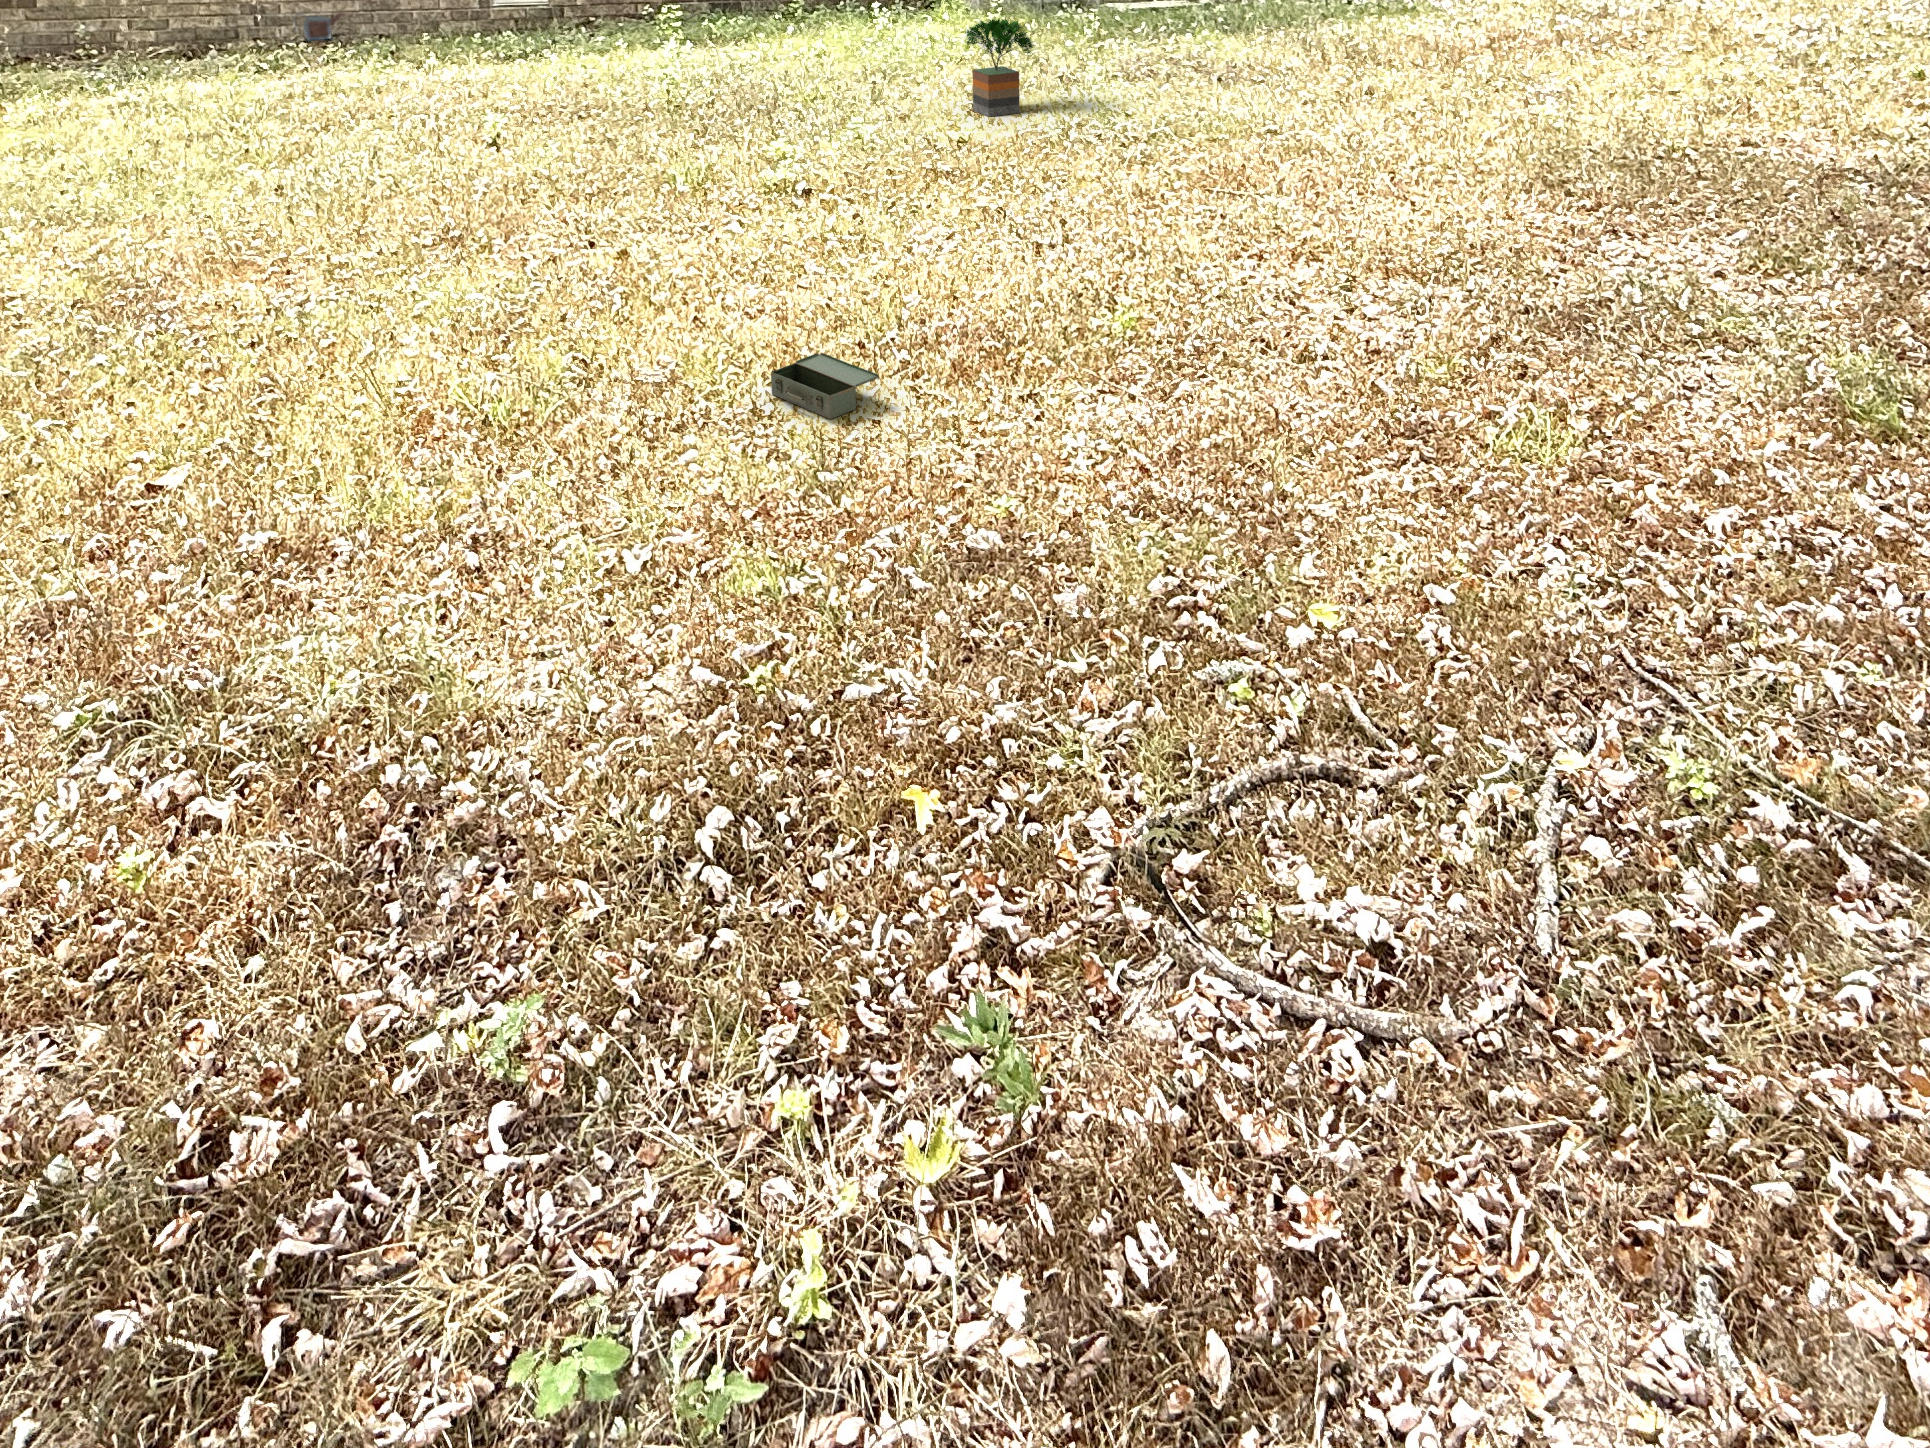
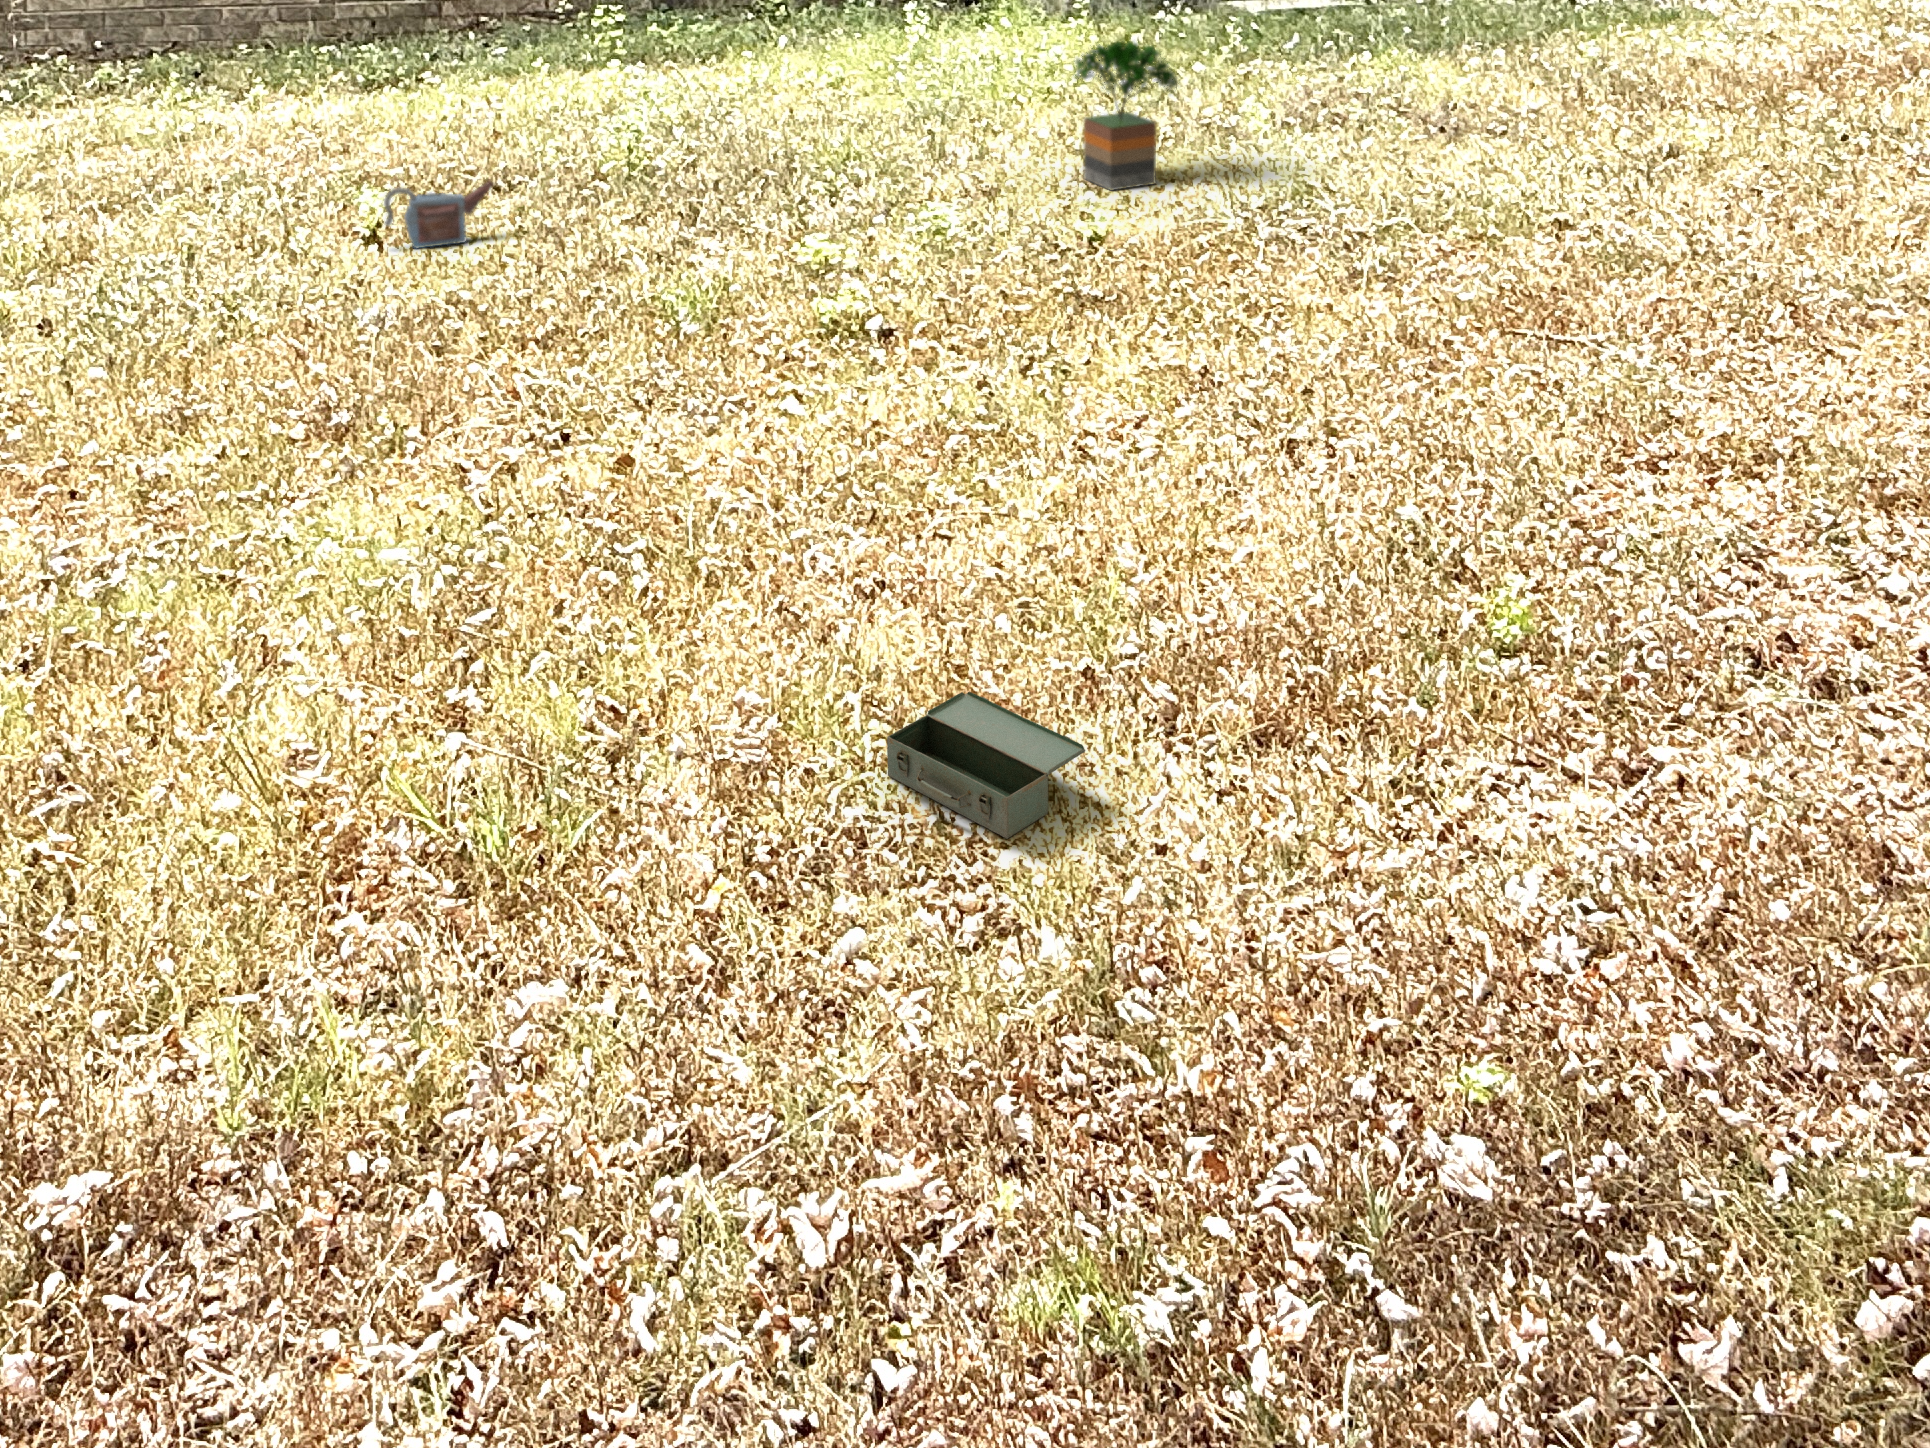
watering can: present [293,12,343,41] -> present [384,181,494,248]

